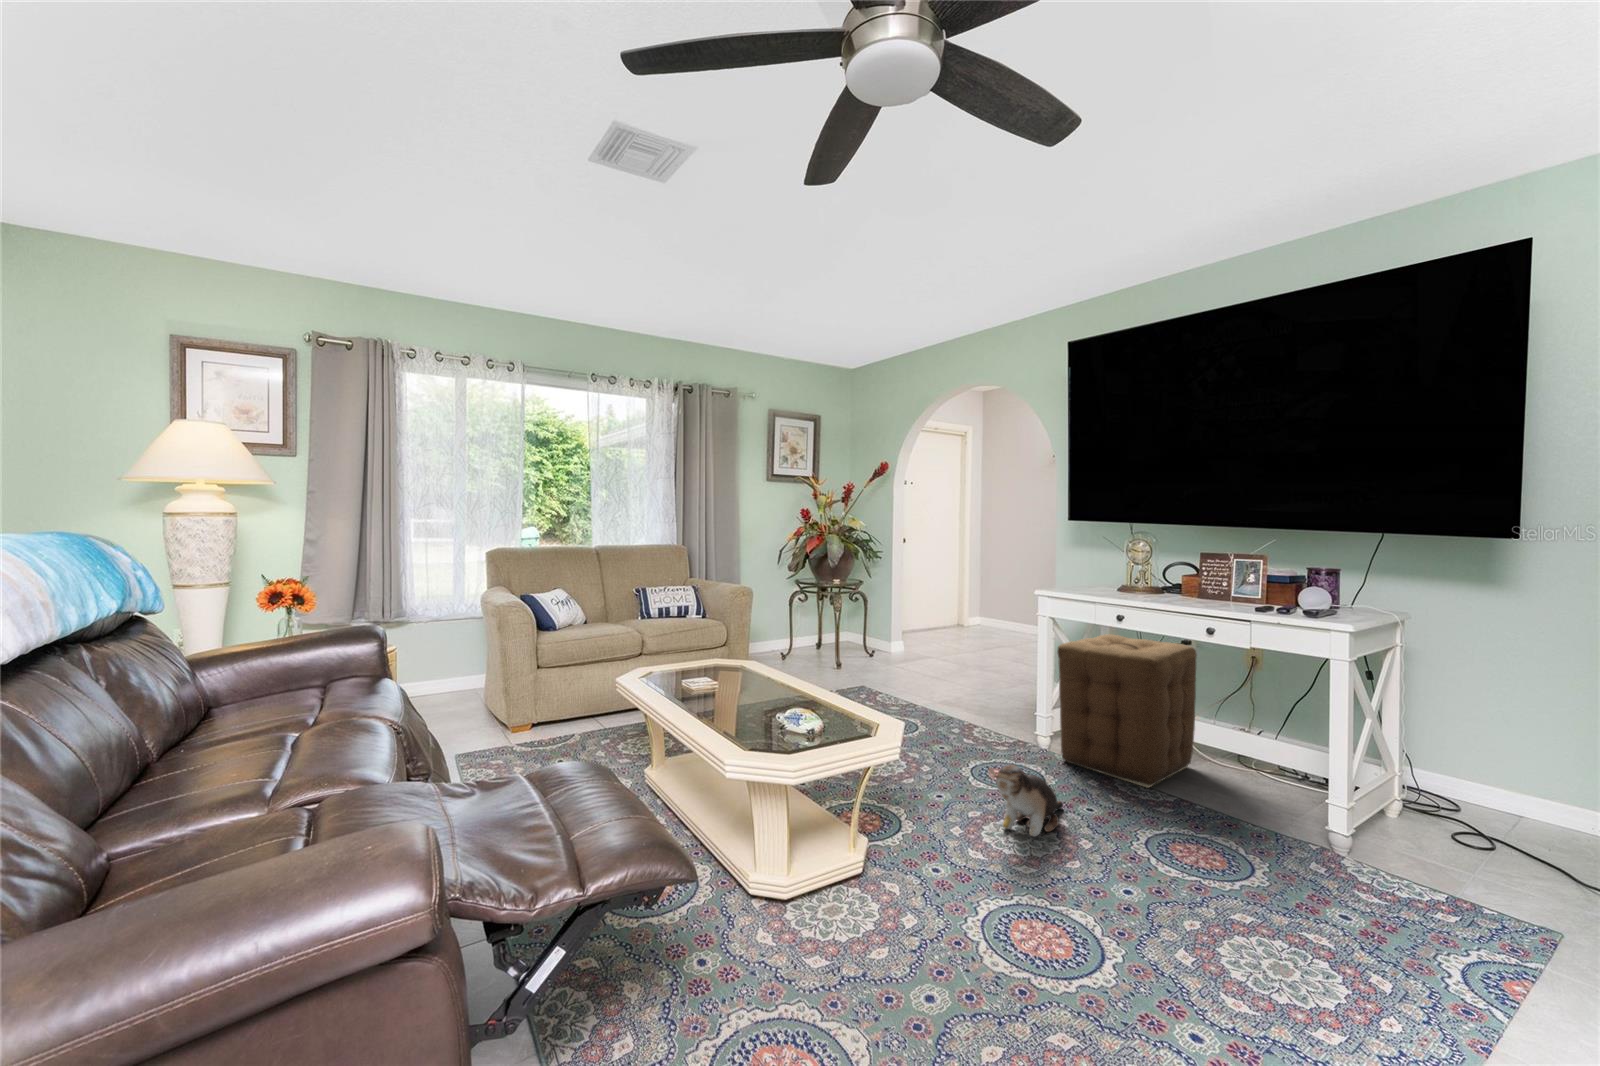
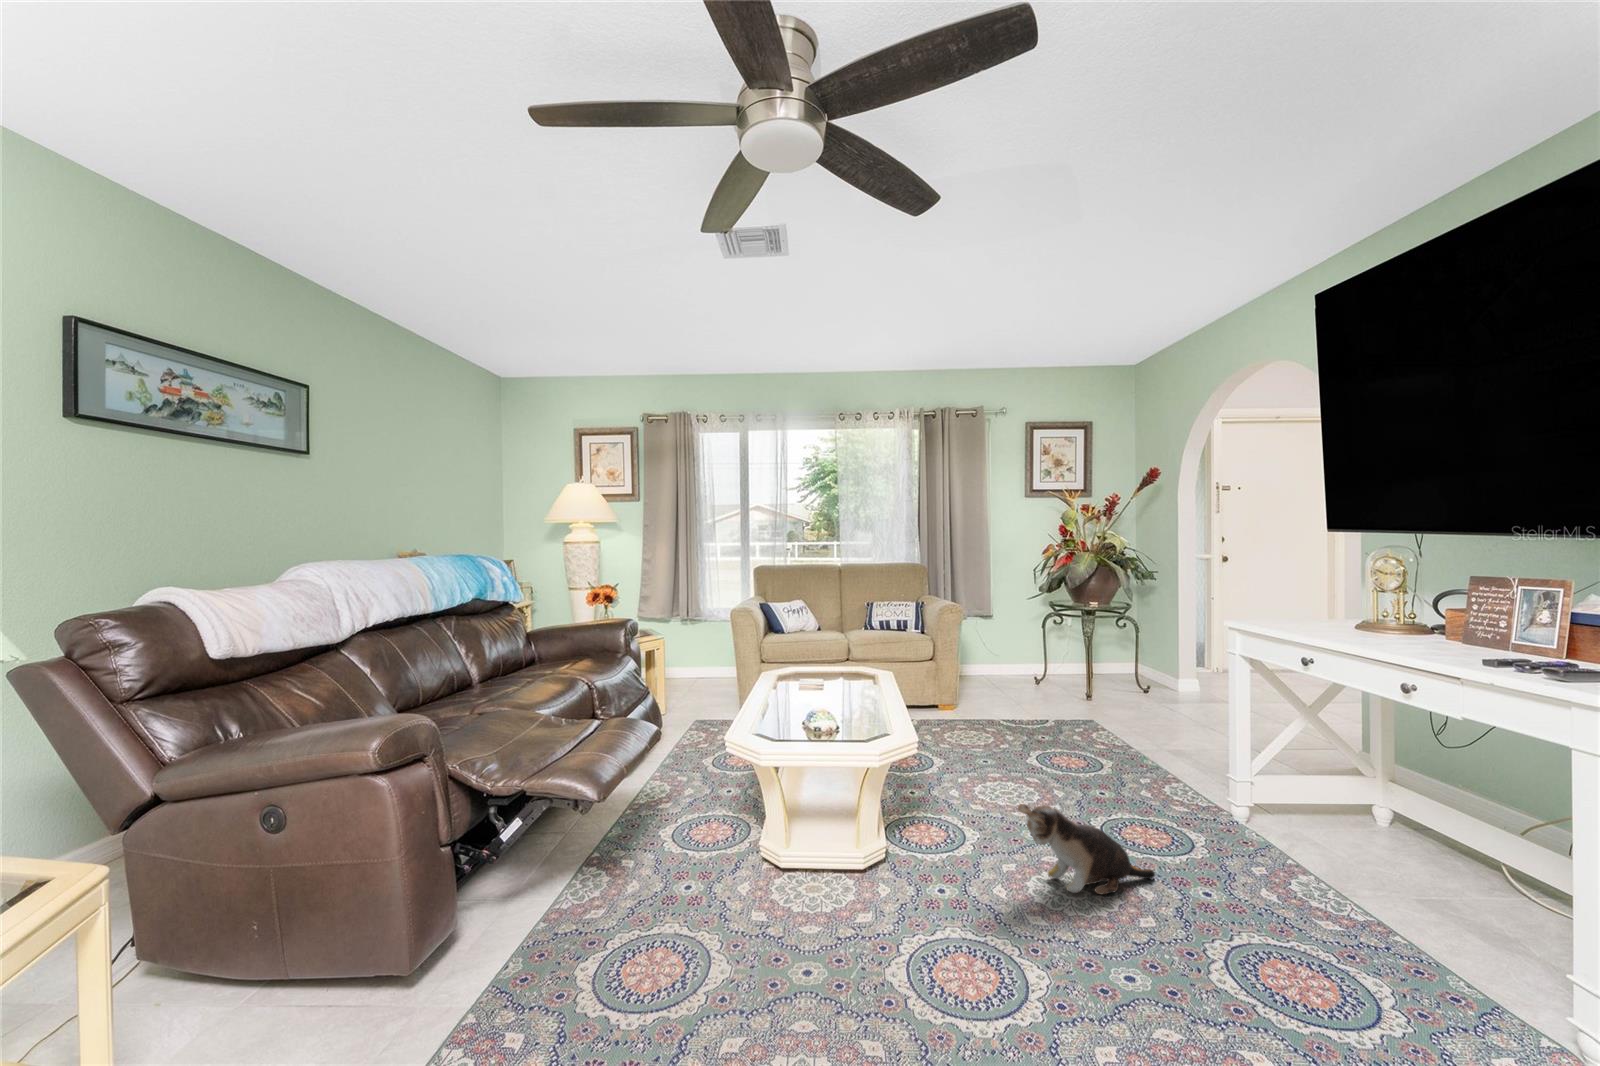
ottoman: present [1057,634,1197,788] -> none [1221,684,1448,892]

